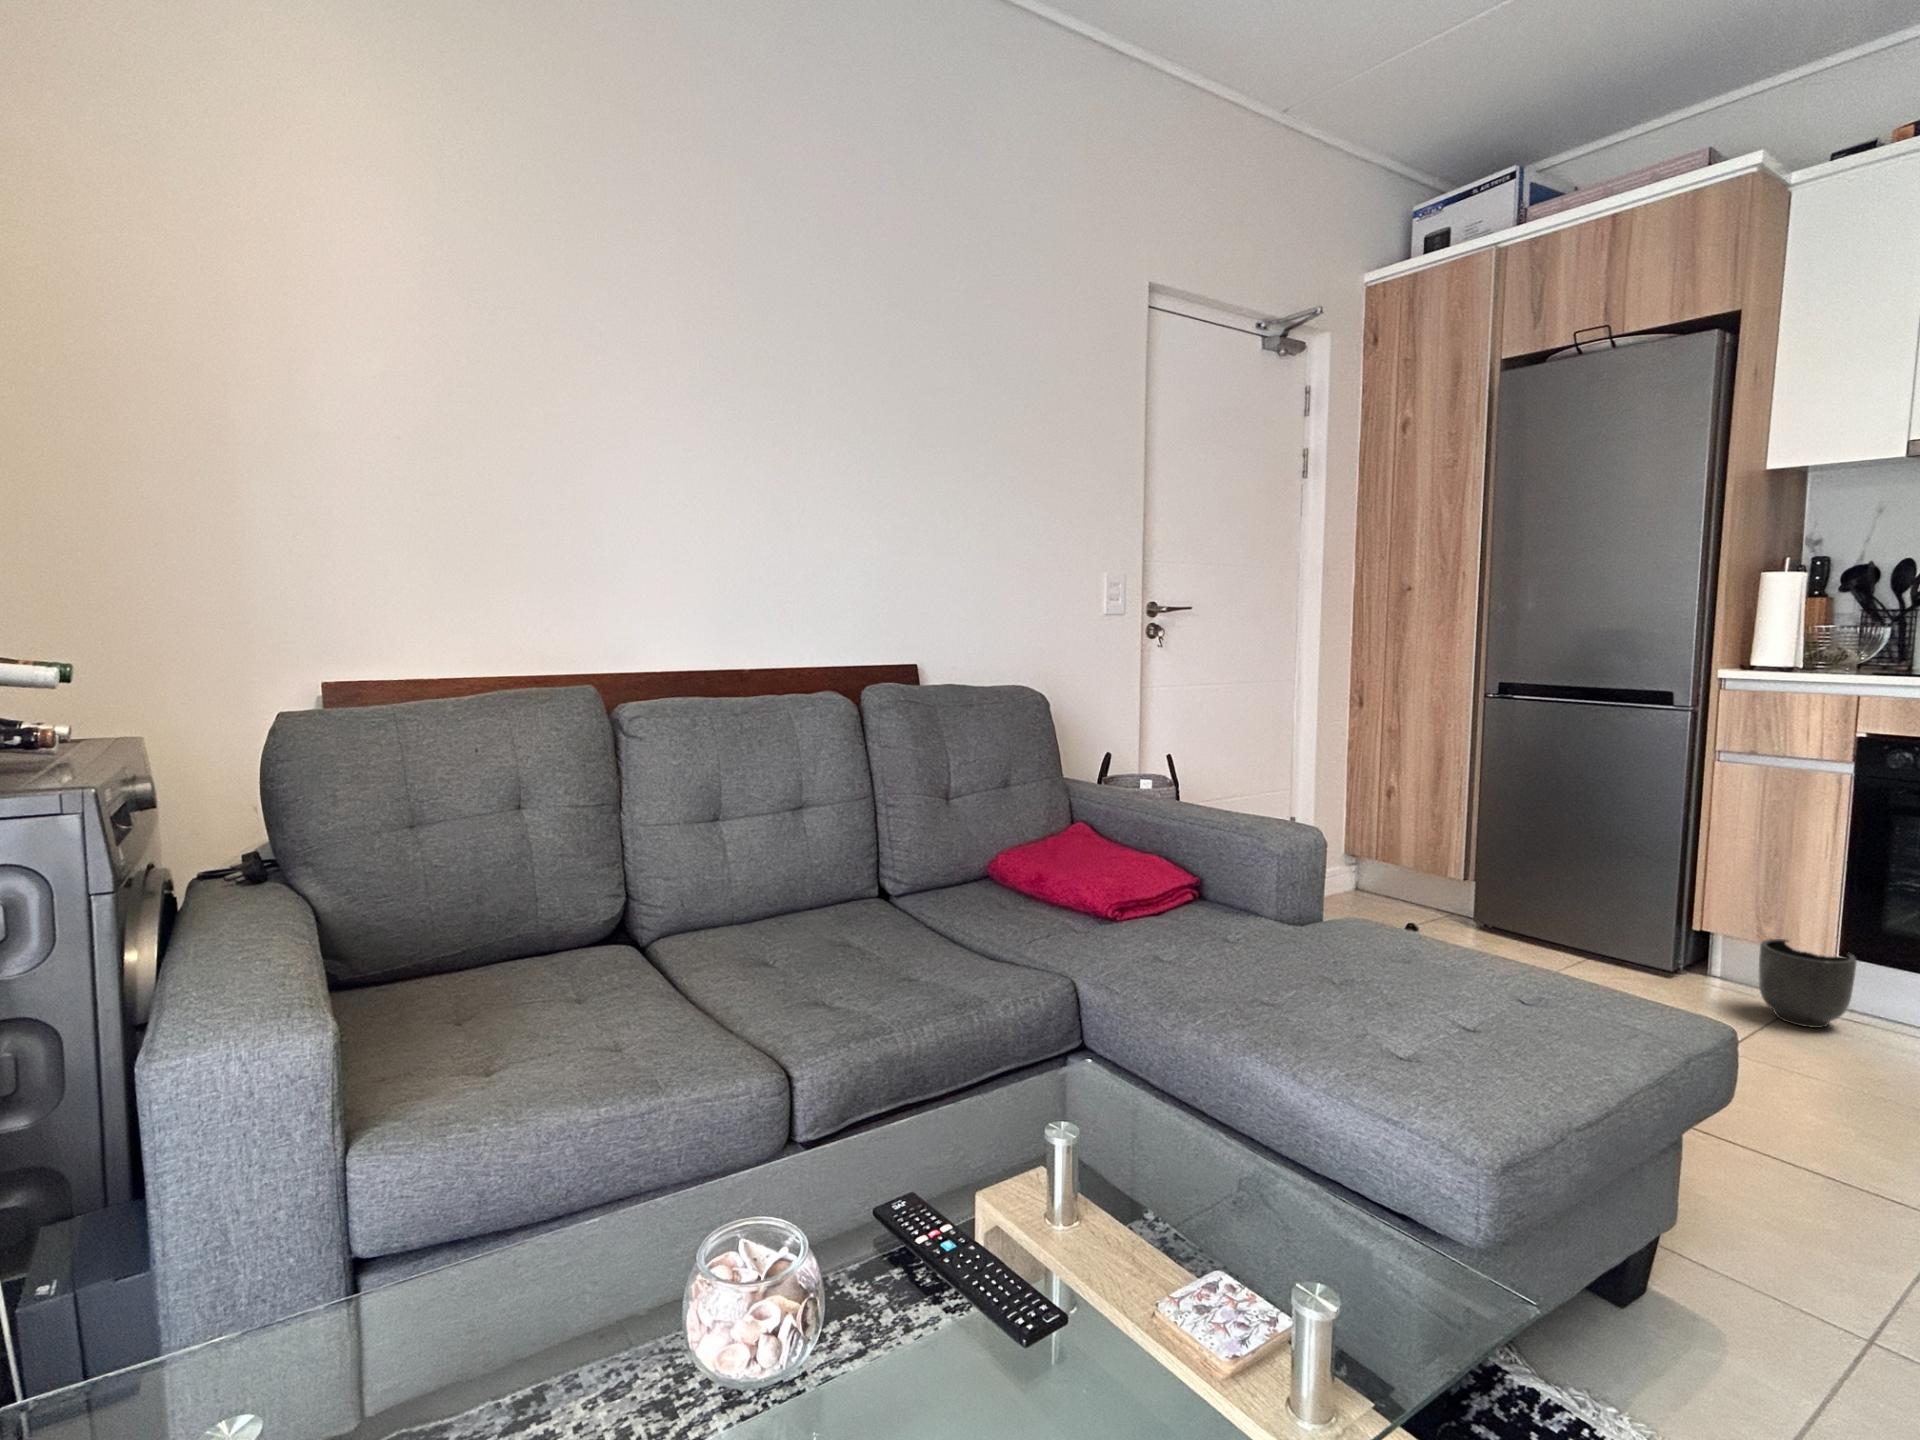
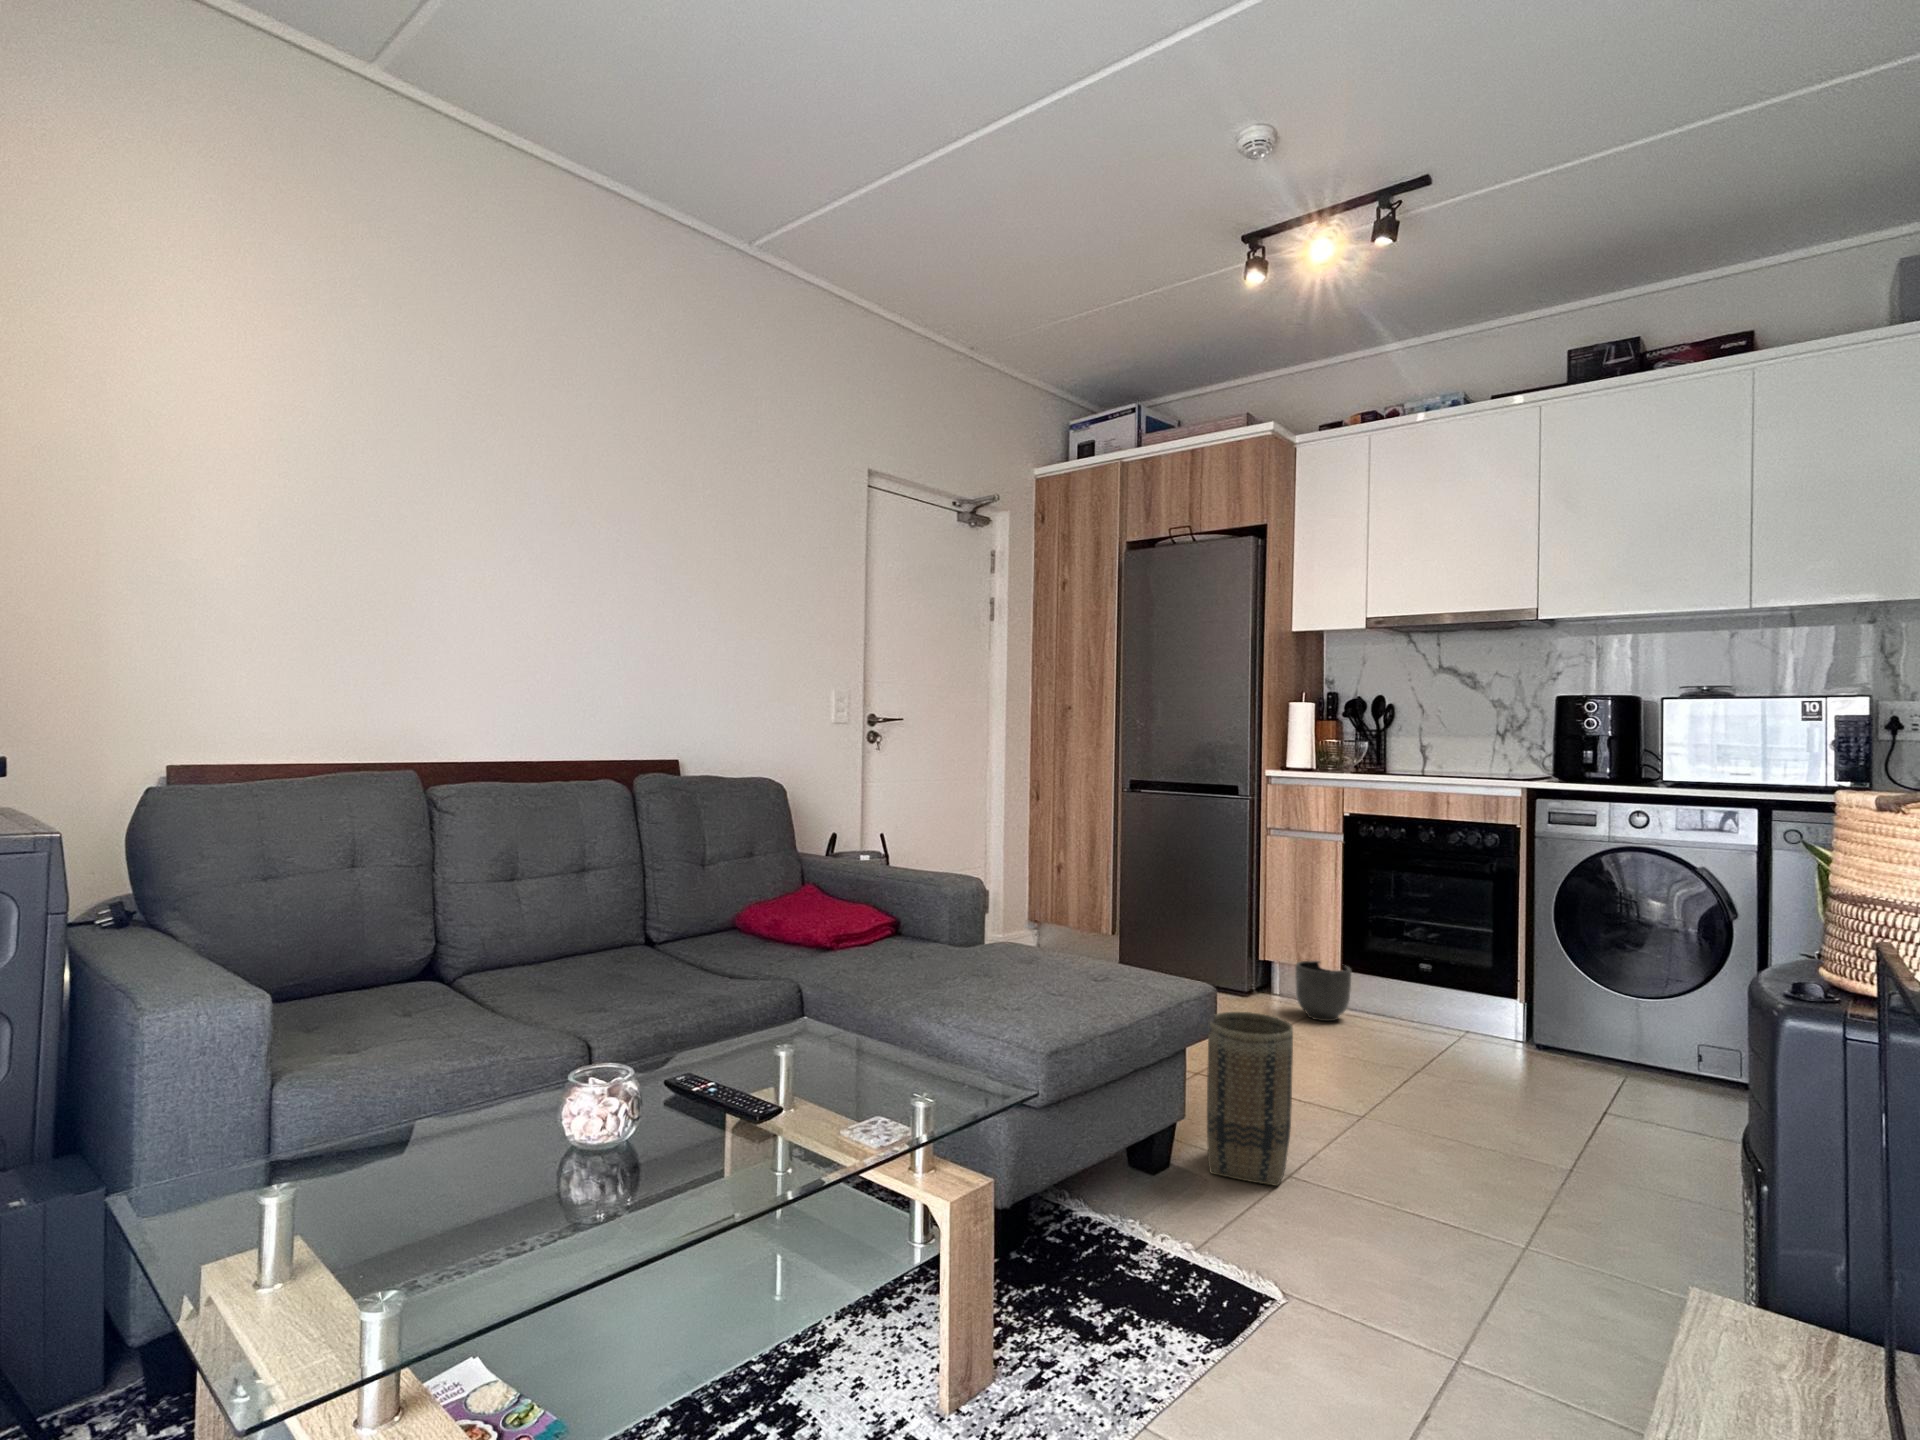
basket: none [1706,1060,1883,1351] -> present [1207,1012,1293,1186]

